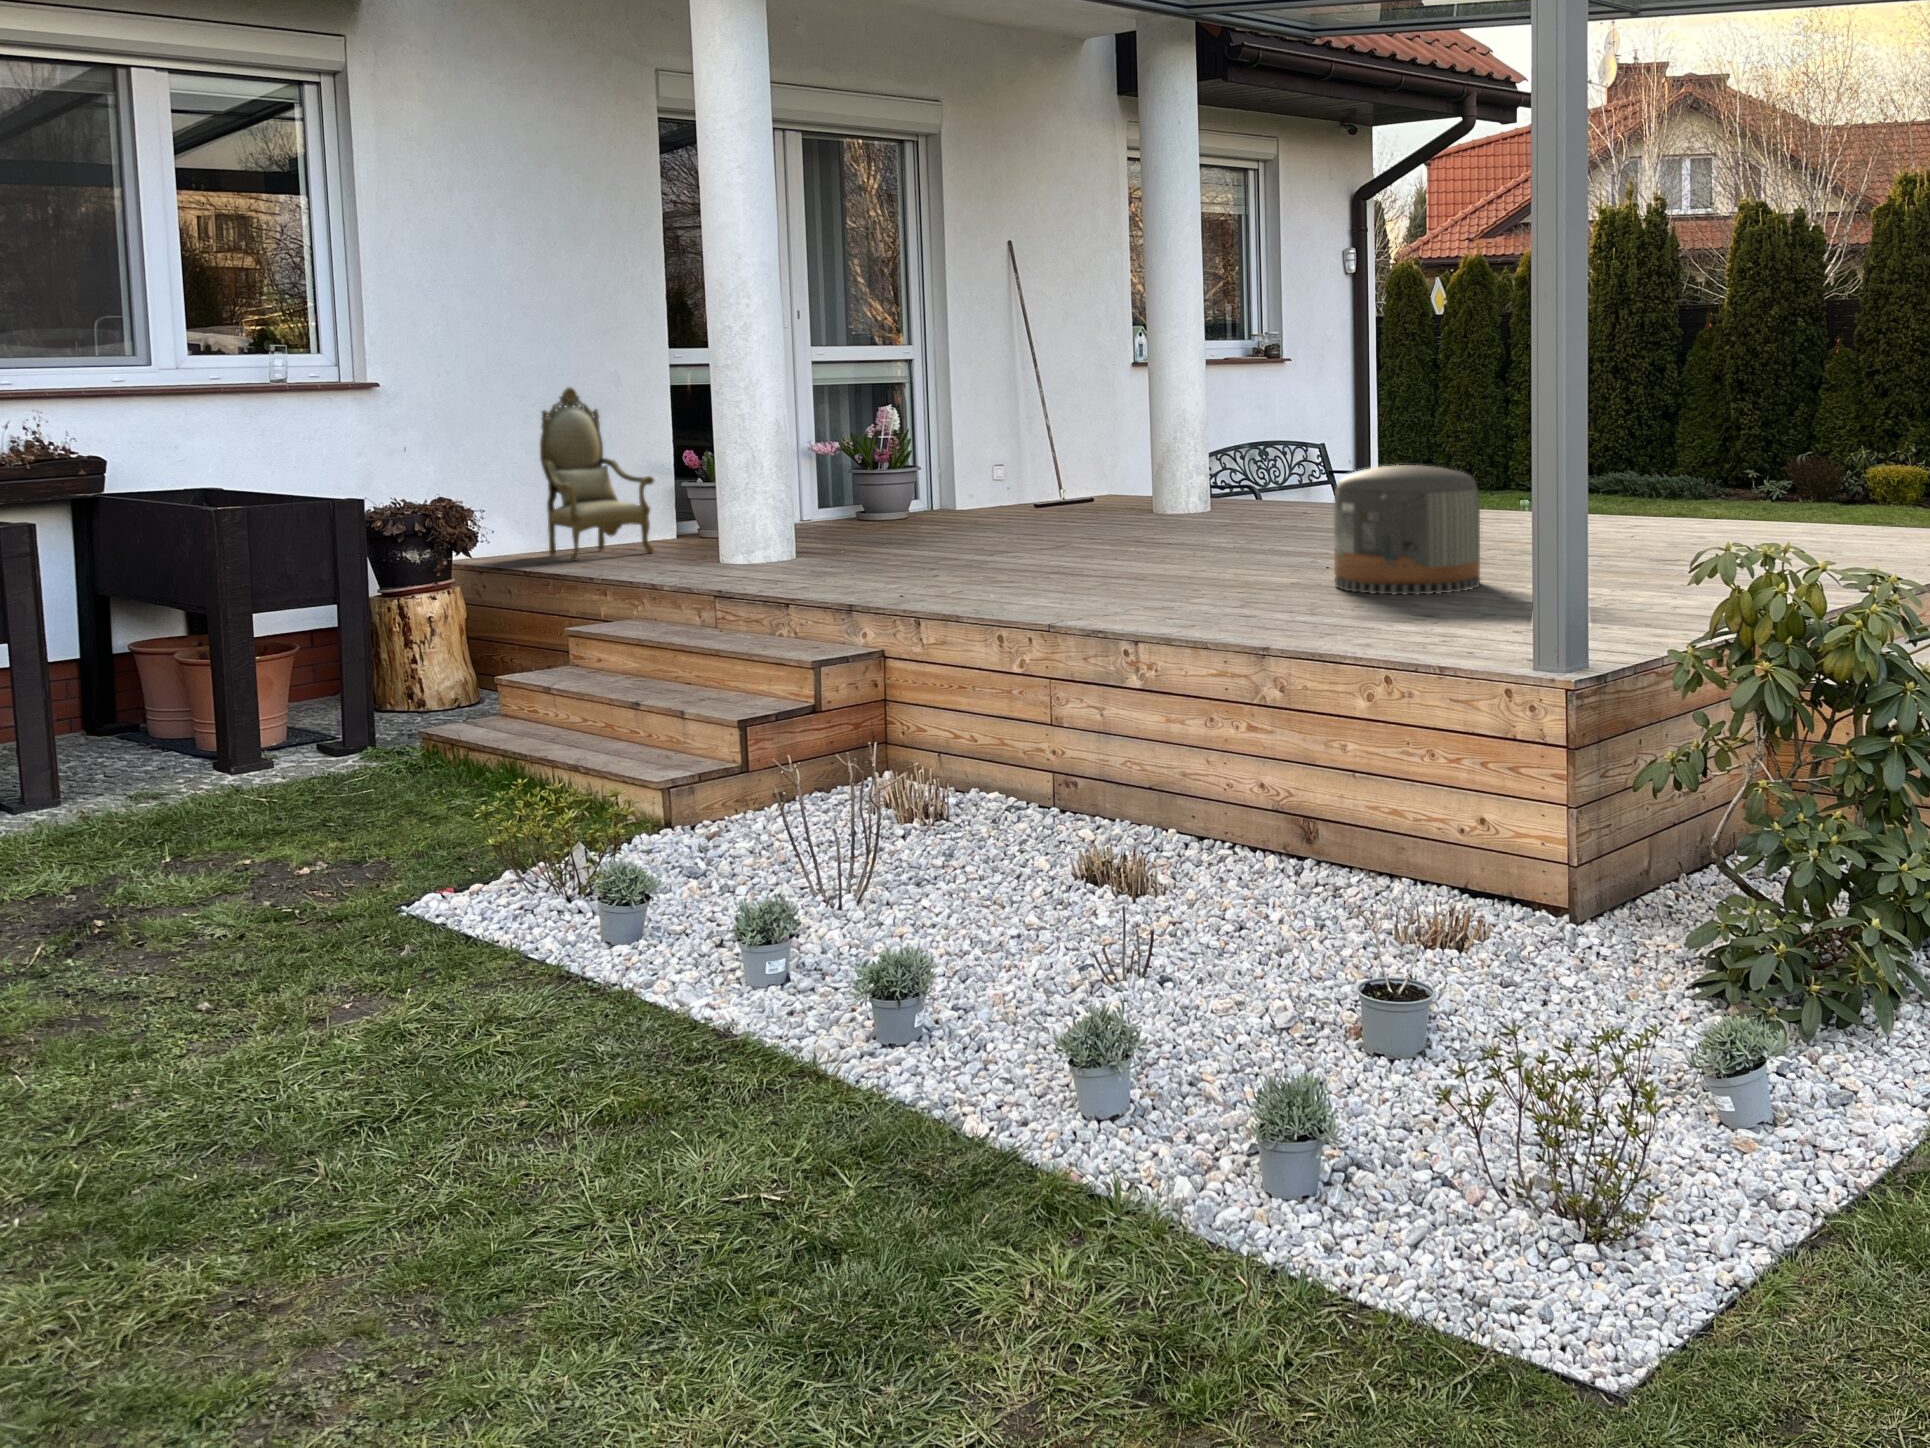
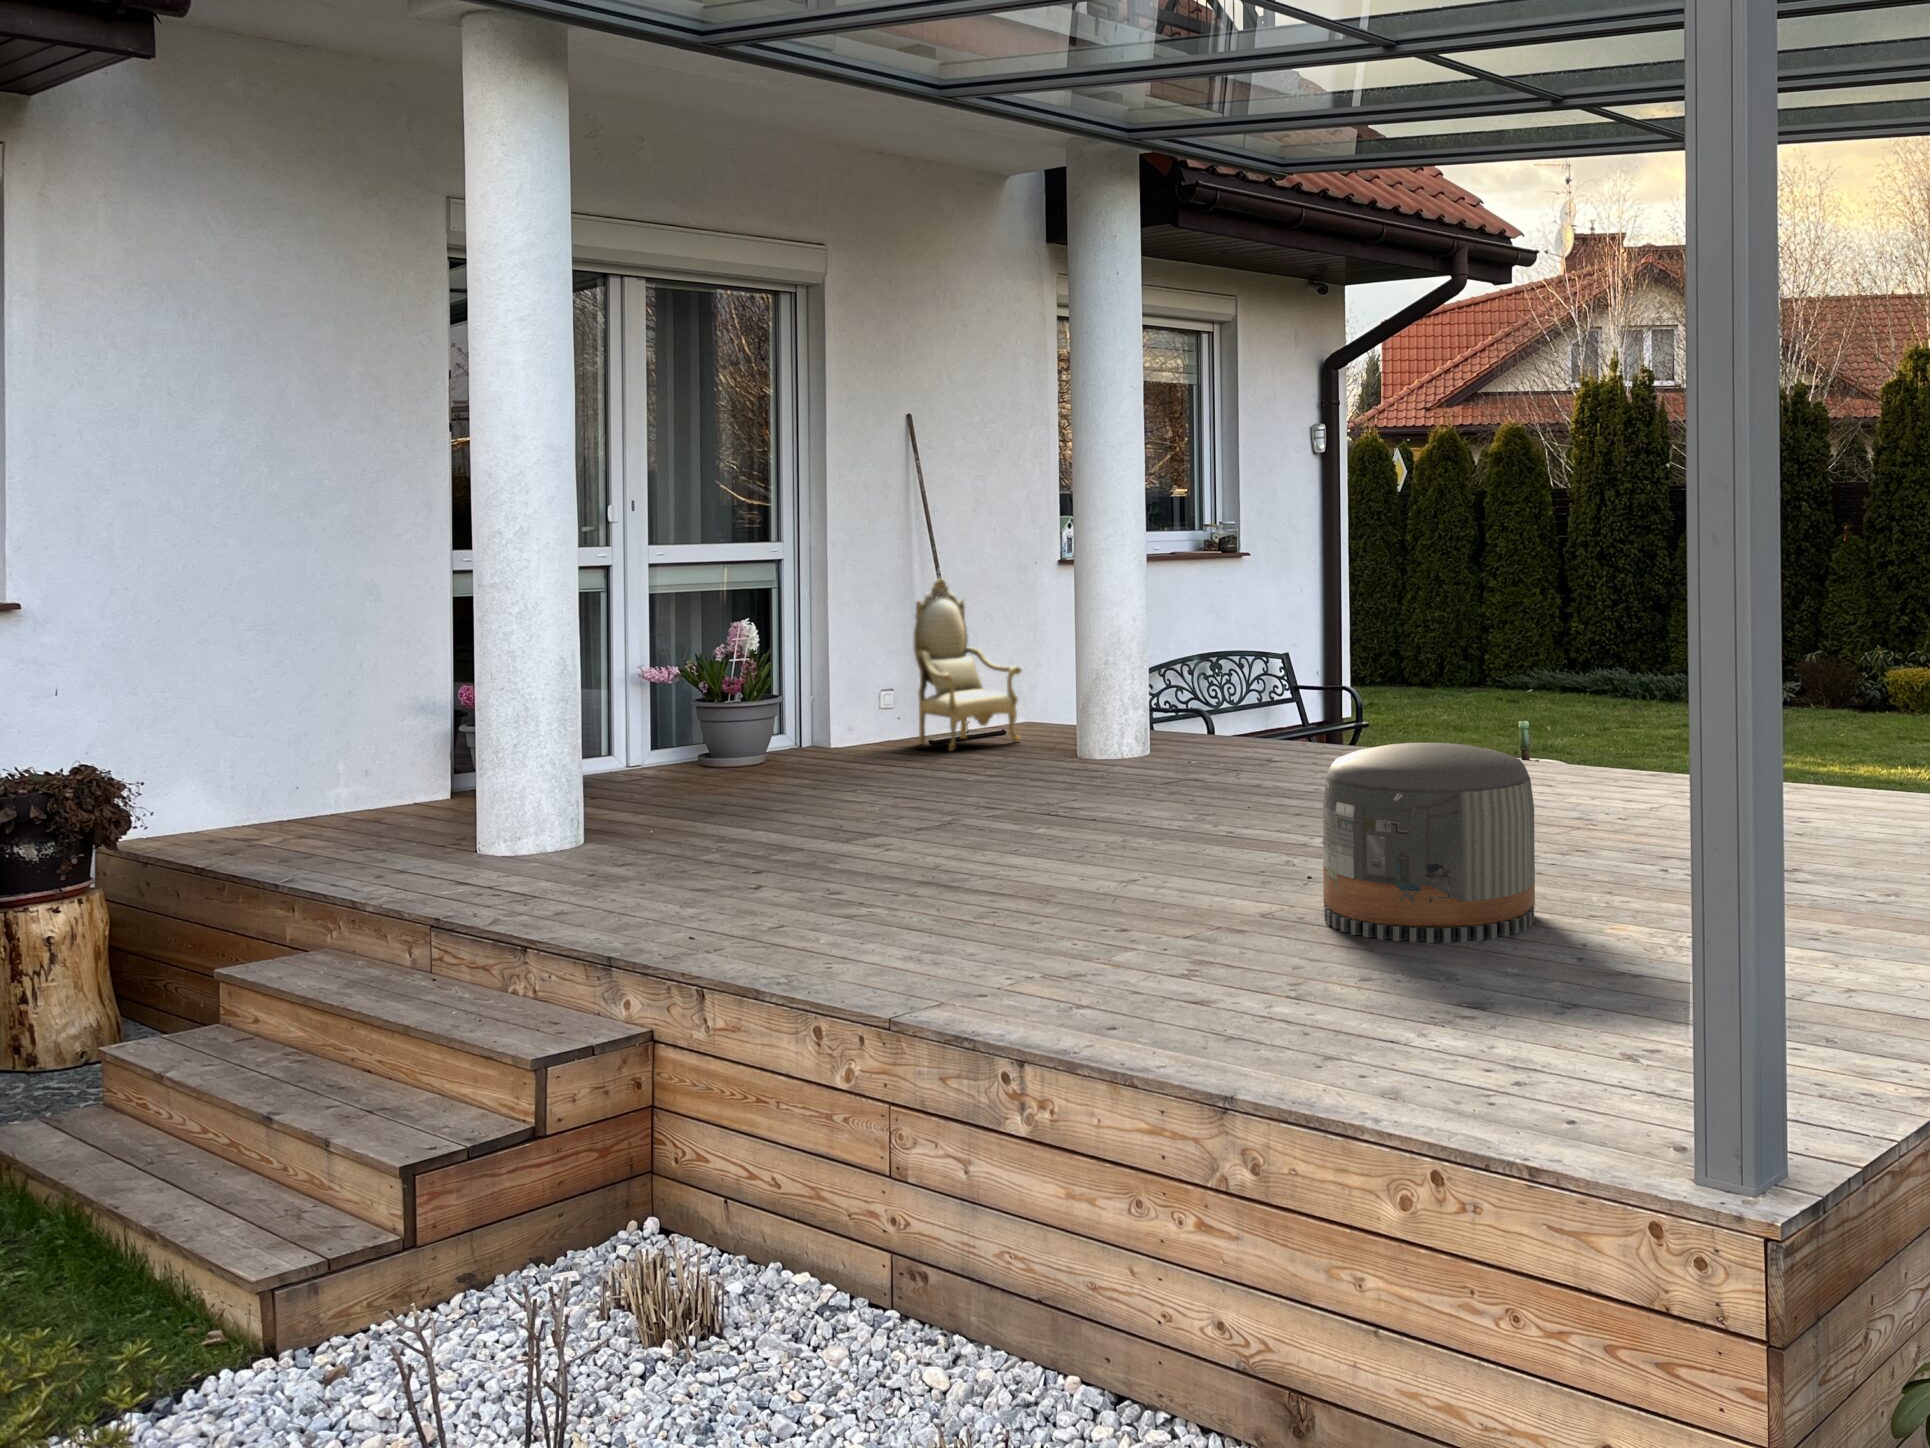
armchair: present [540,387,655,561] -> present [914,578,1021,751]

